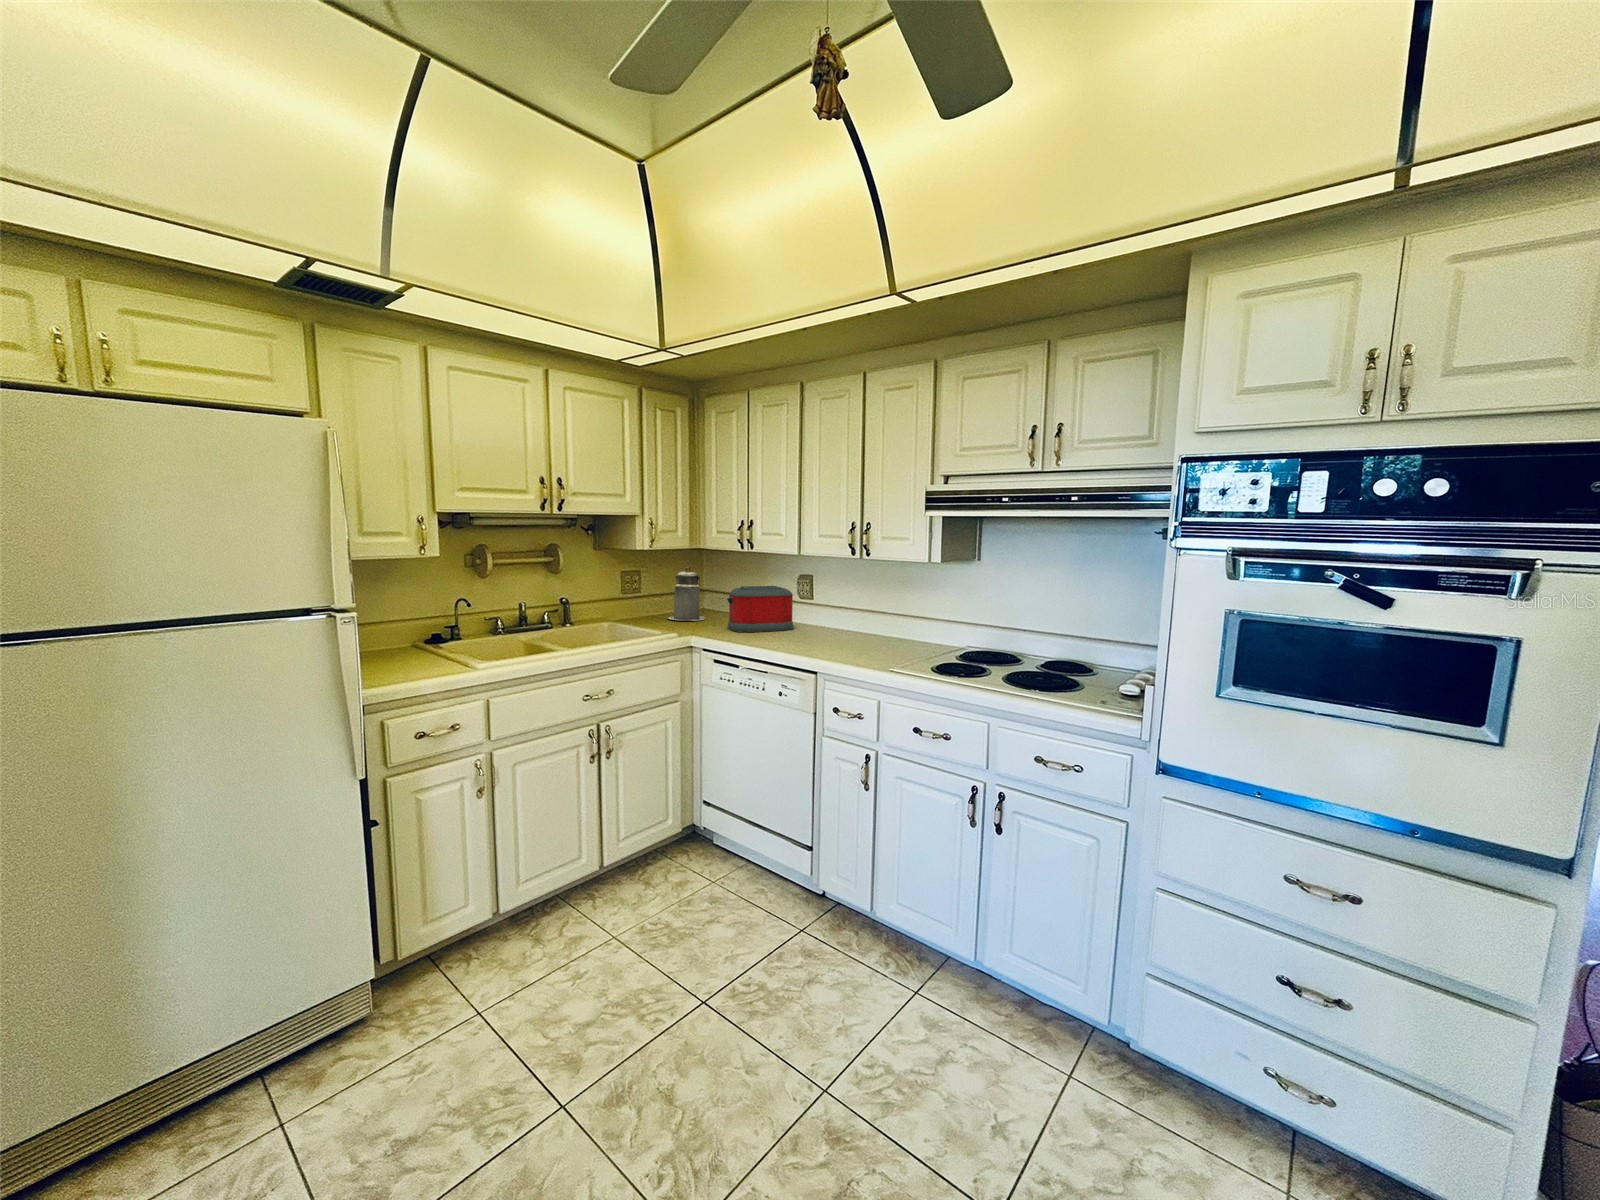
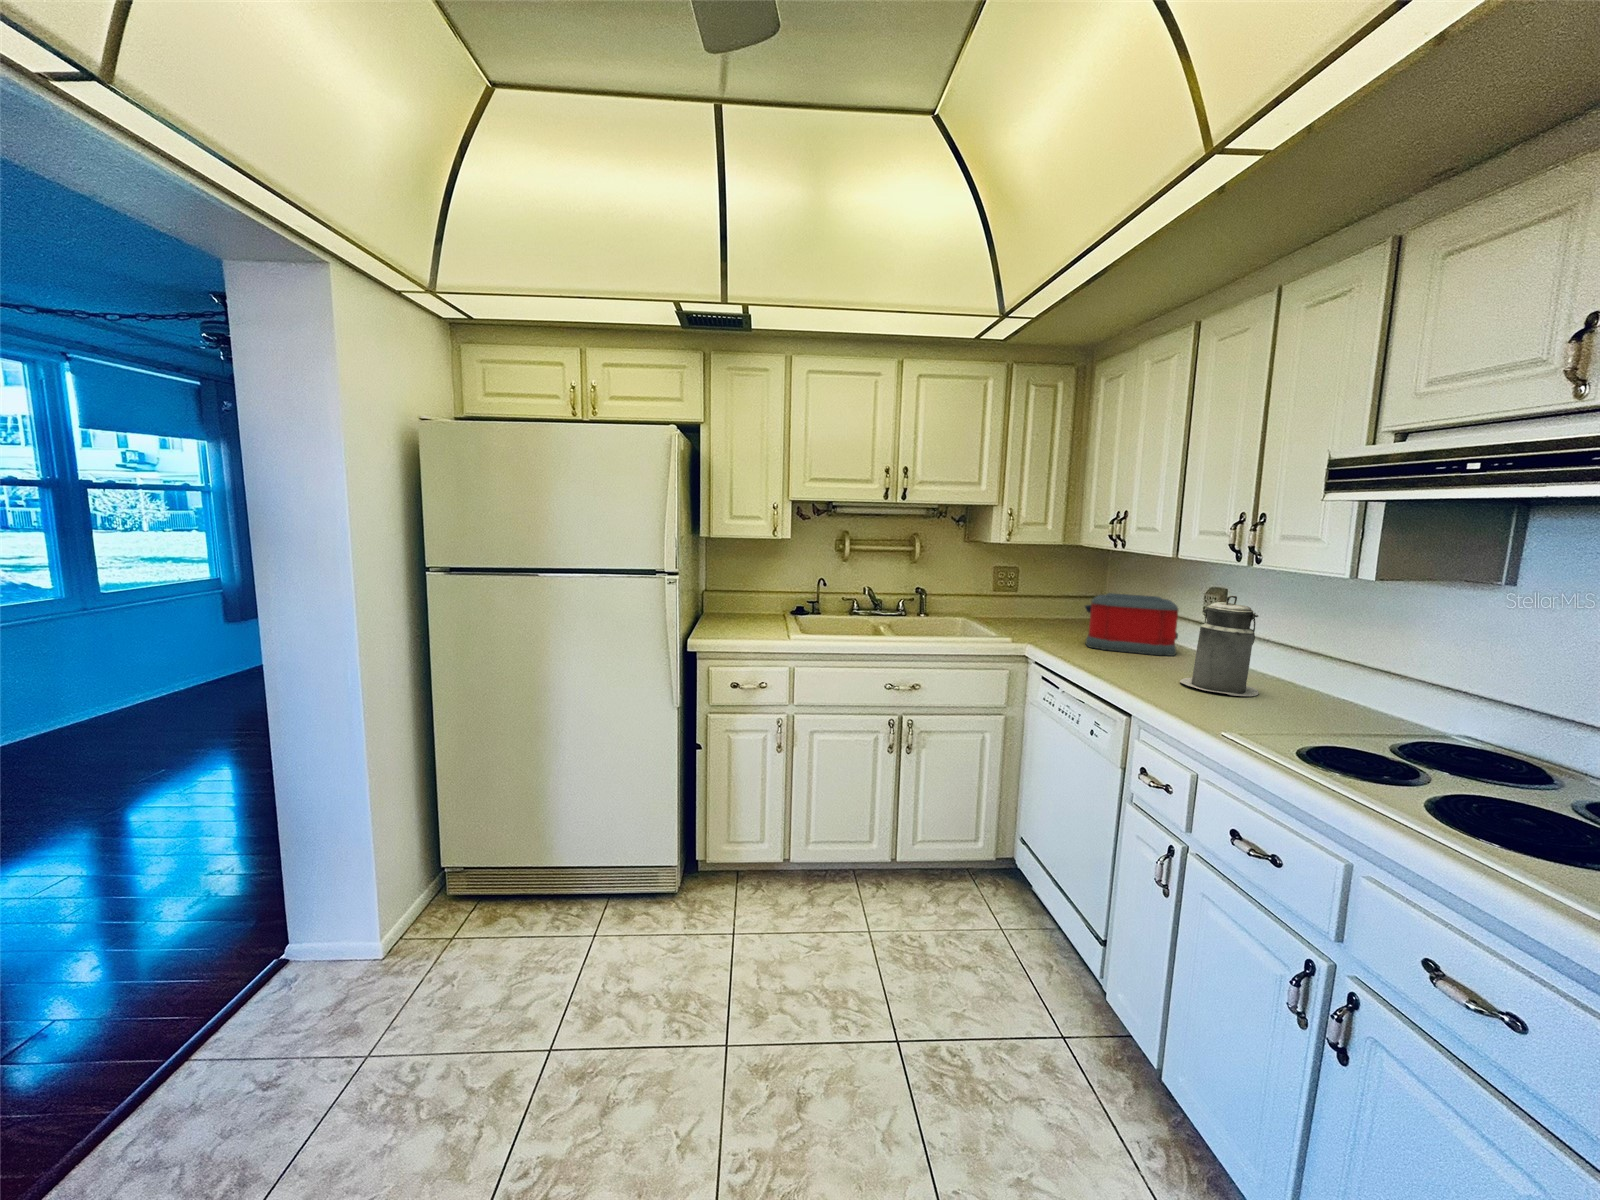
canister: present [668,567,705,621] -> present [1180,596,1259,696]

